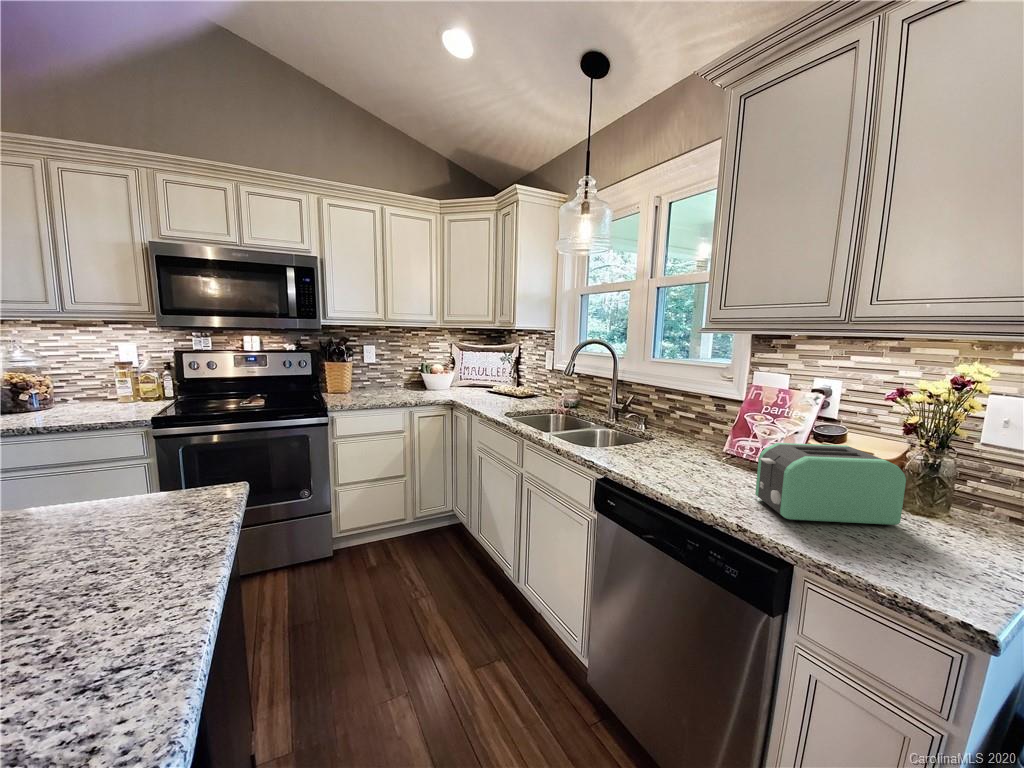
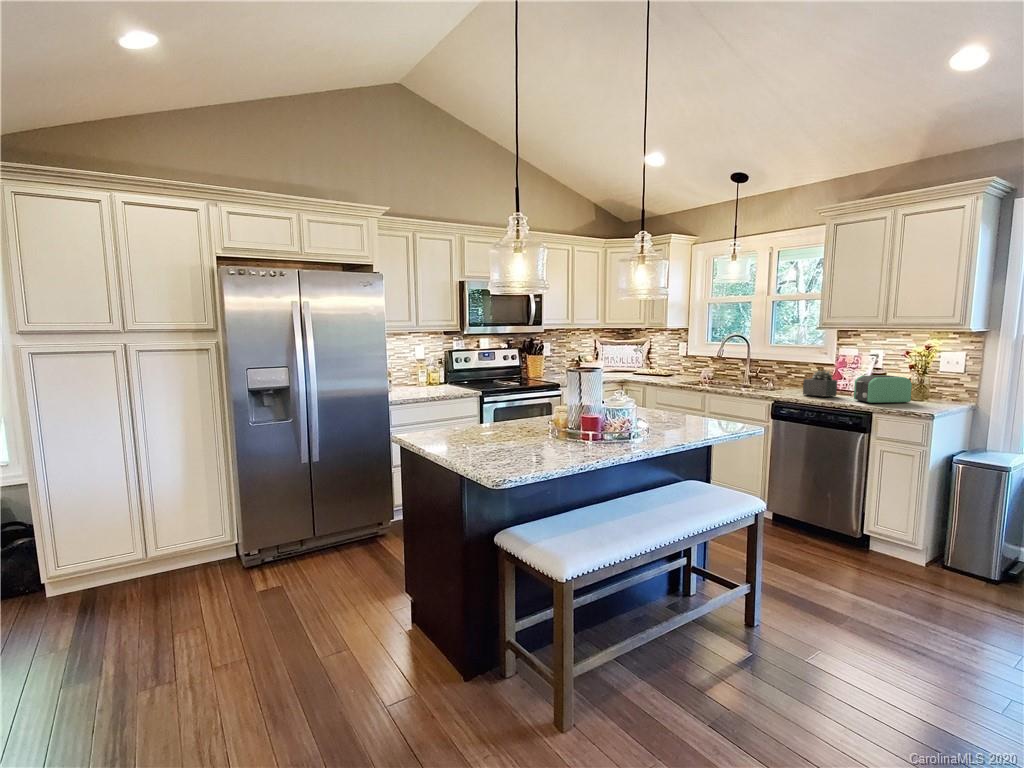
succulent plant: none [660,417,731,479] -> present [803,370,837,397]

